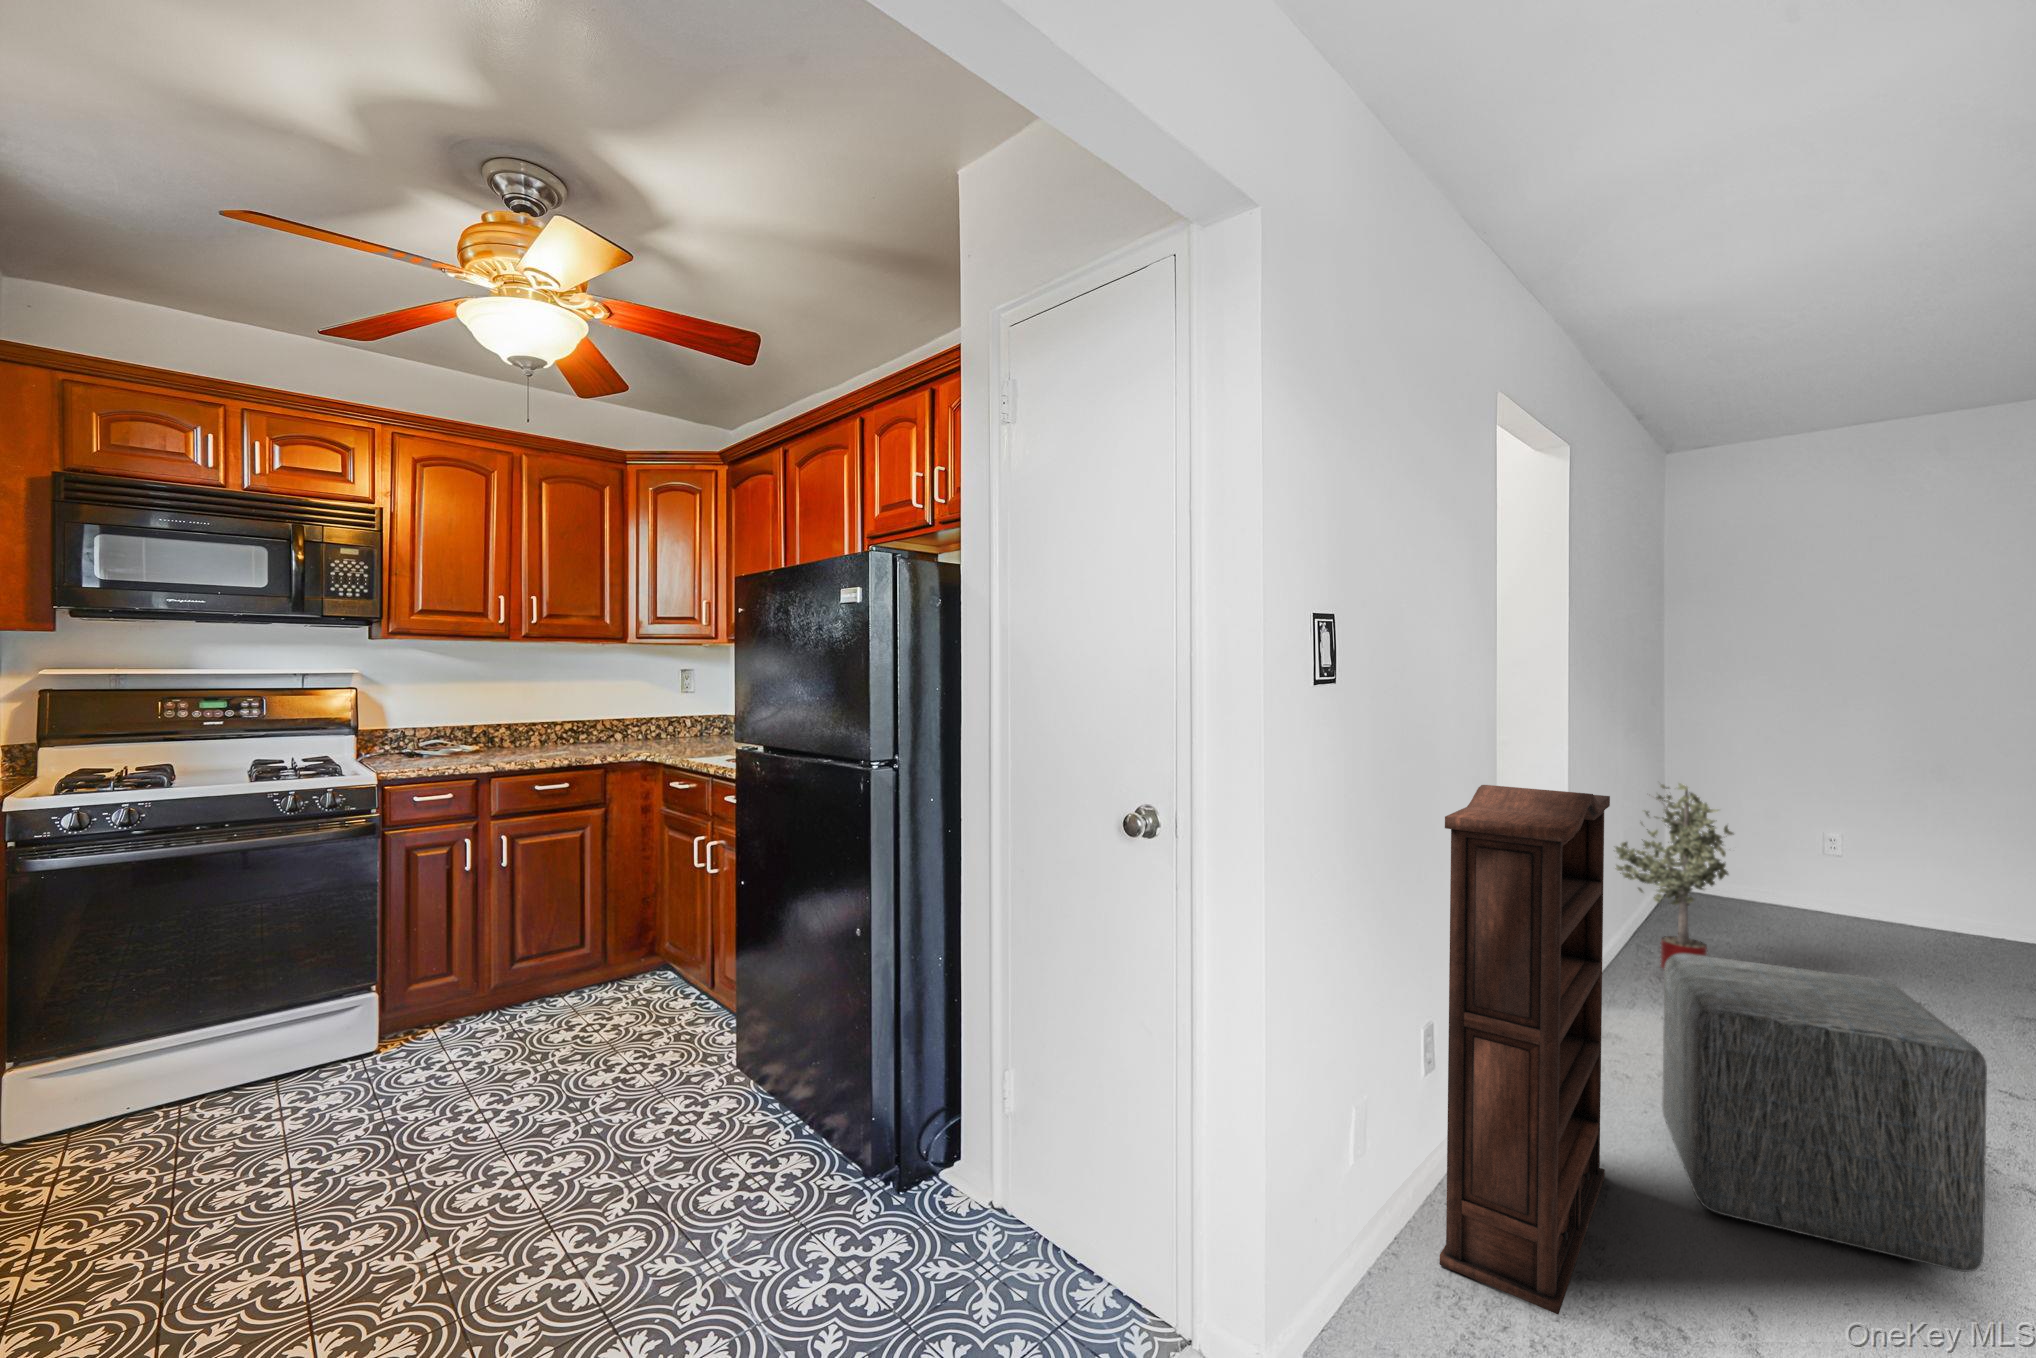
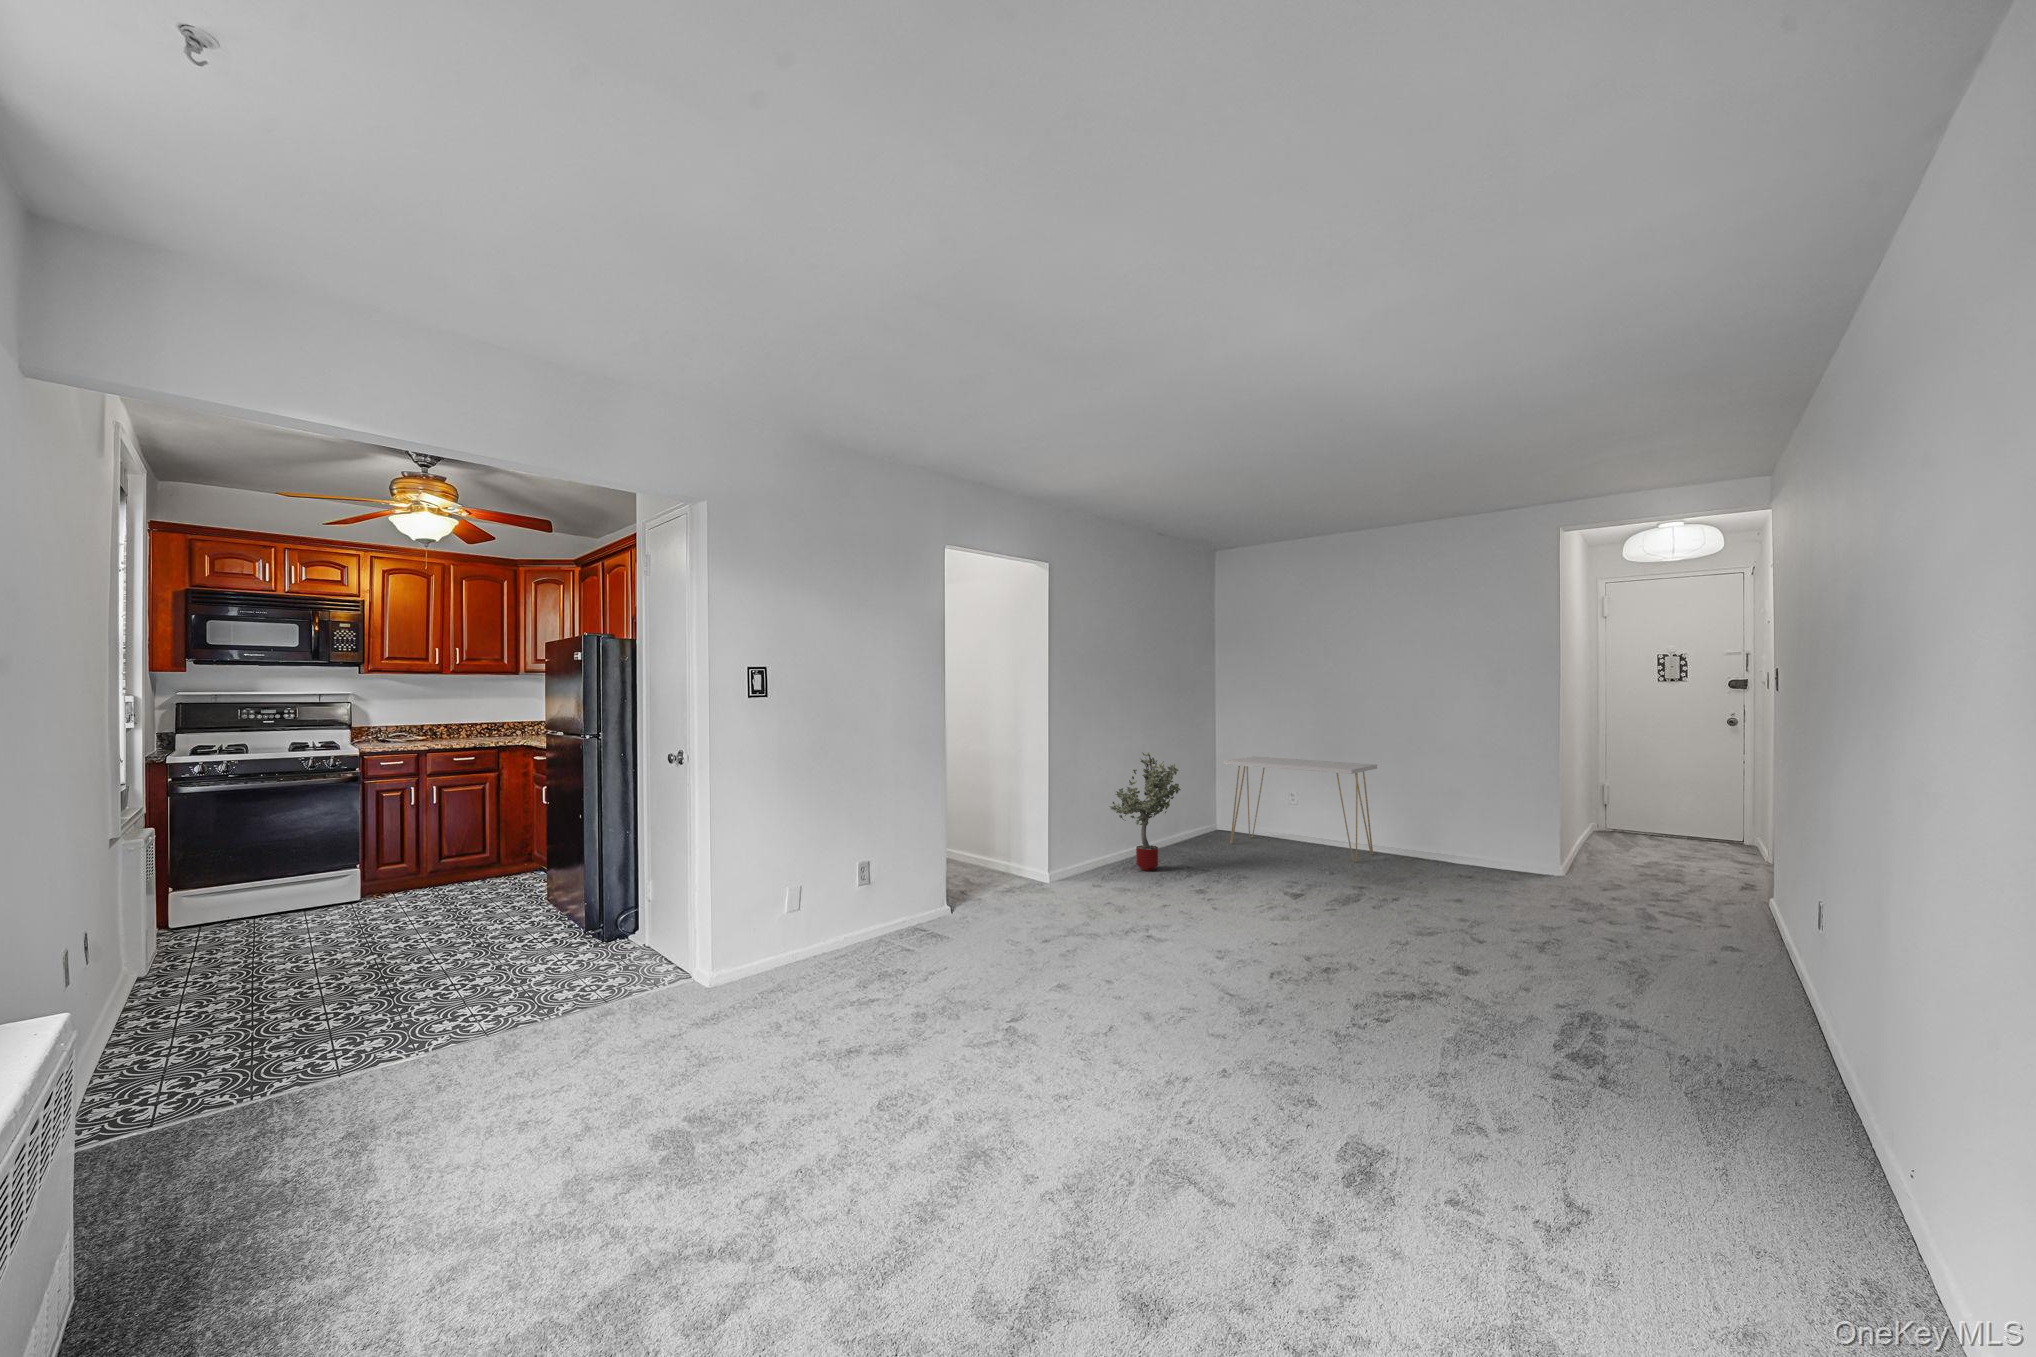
console table: none [1712,782,2007,964] -> present [1224,756,1377,862]
bookshelf: present [1440,785,1610,1314] -> none [823,742,948,965]
ottoman: present [1662,954,1987,1272] -> none [970,830,1093,954]

